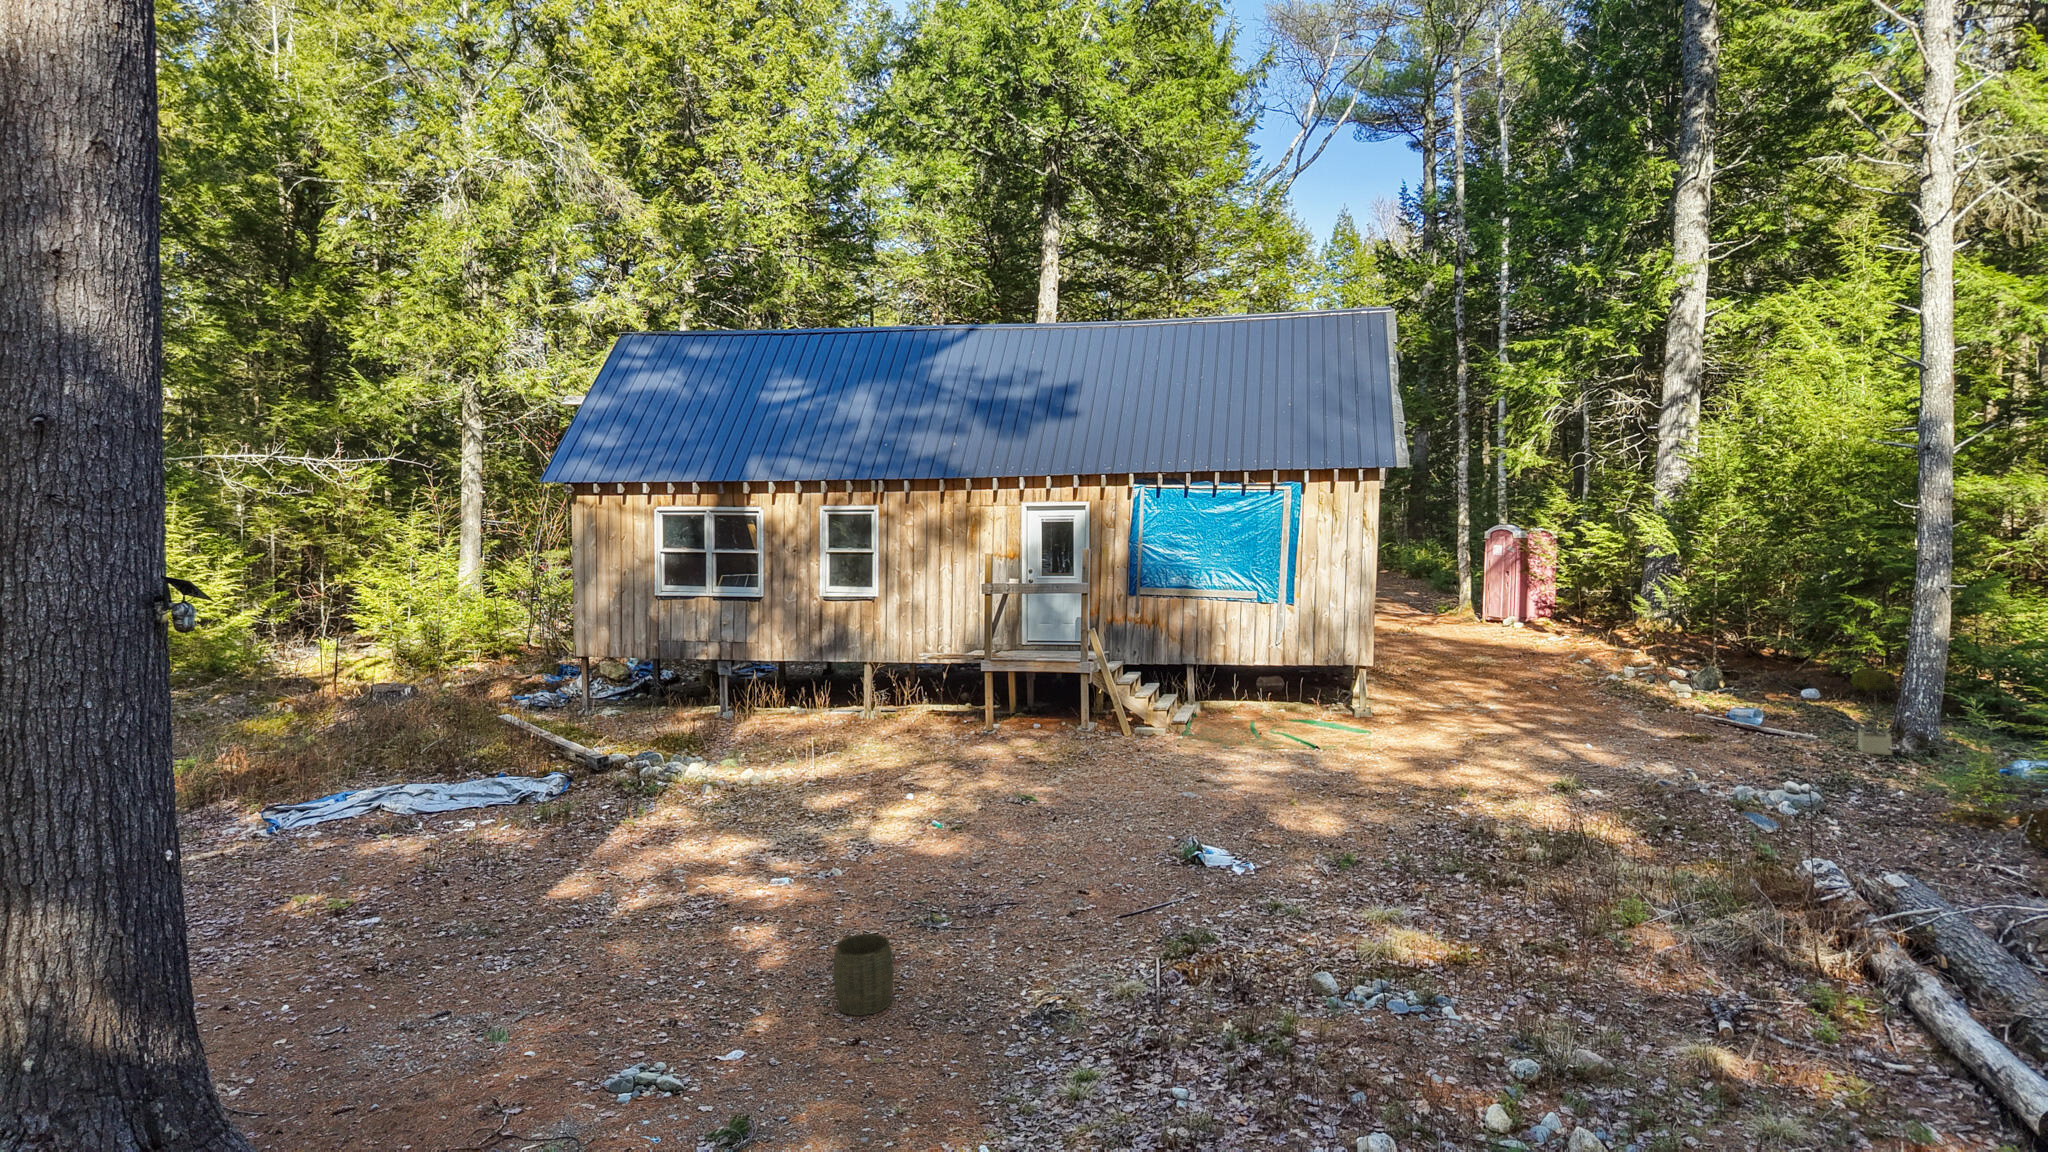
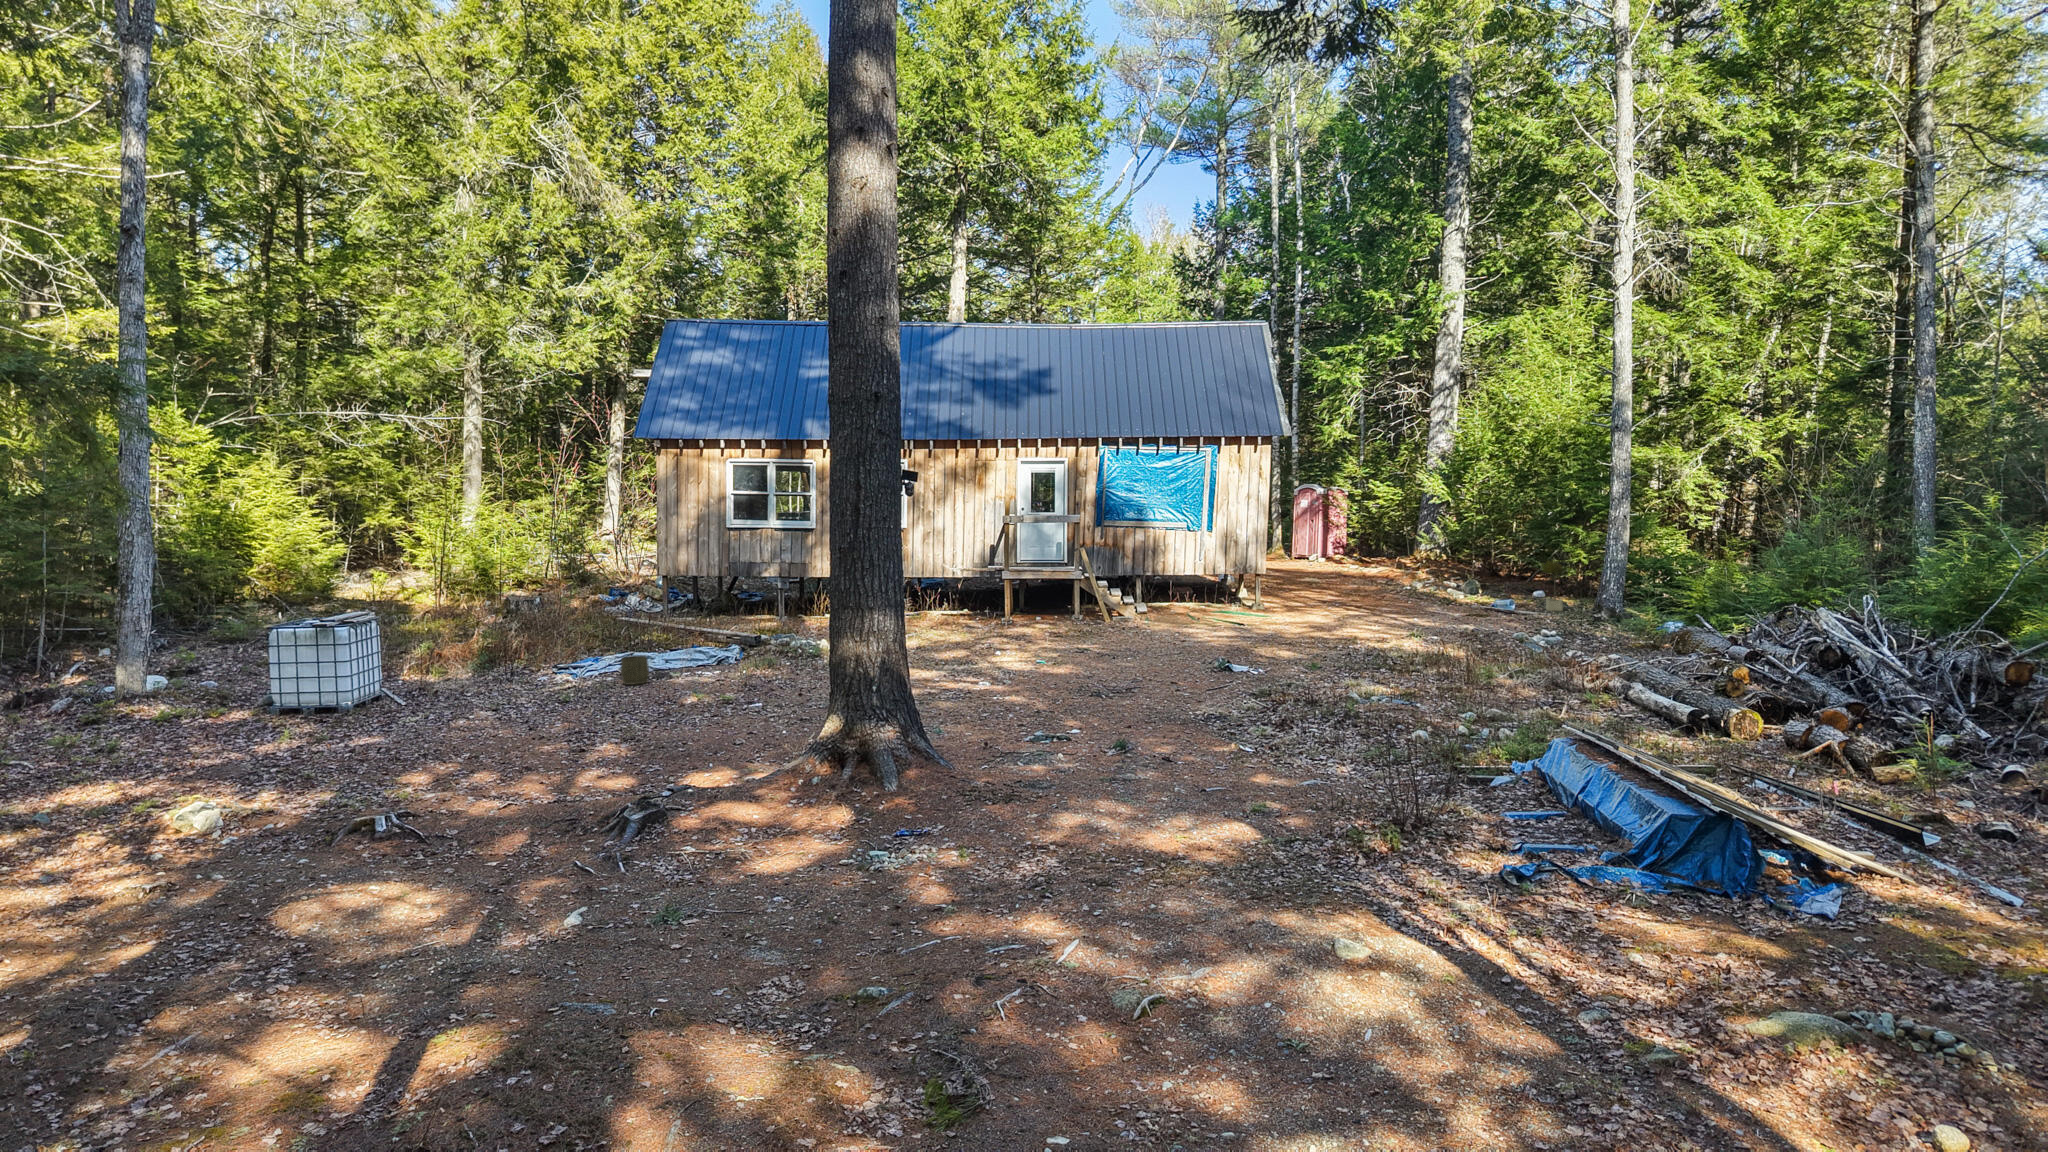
woven basket: present [833,934,894,1016] -> present [620,655,649,685]

